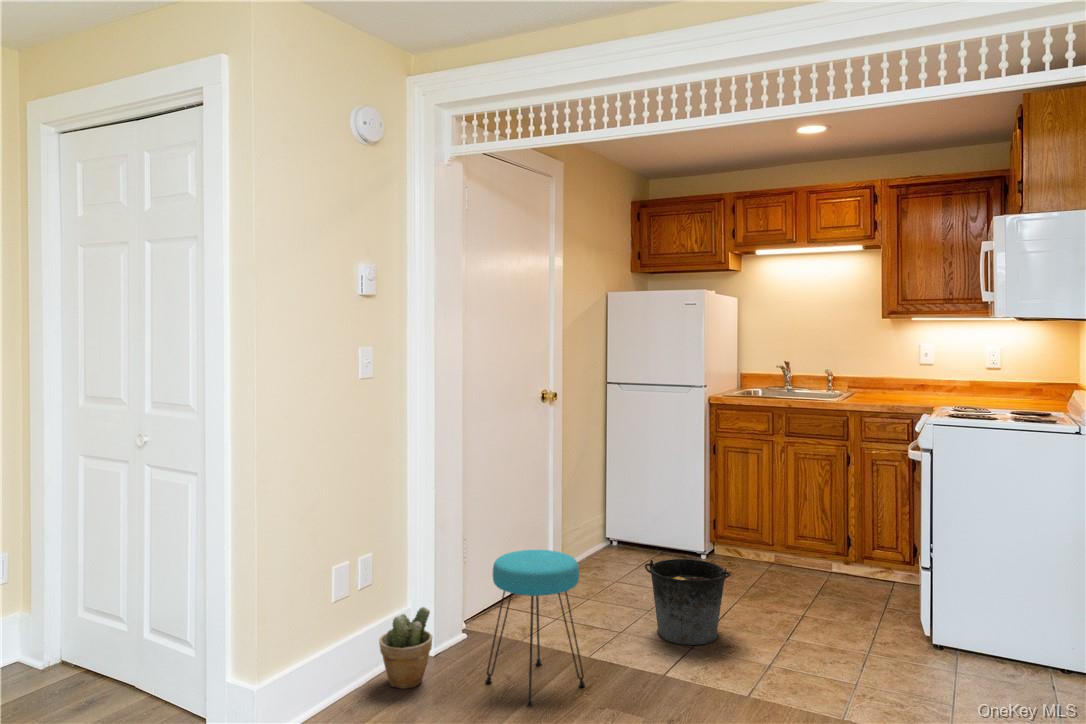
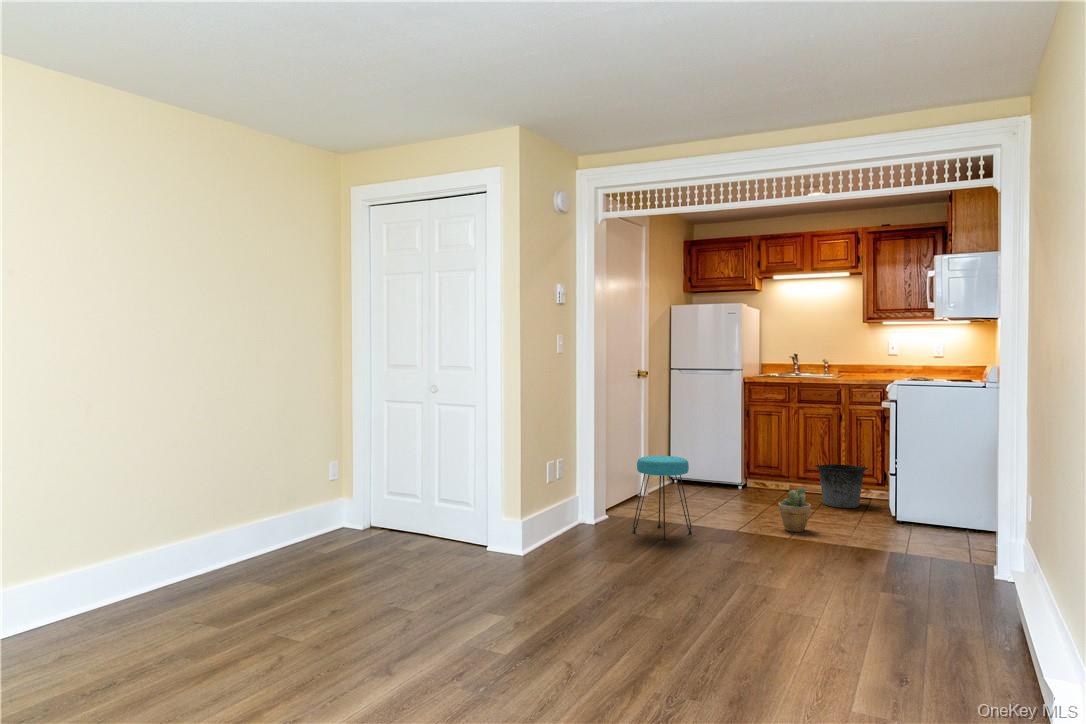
bucket: present [645,559,731,645] -> present [815,464,868,508]
potted plant: present [379,607,433,689] -> present [779,487,811,532]

